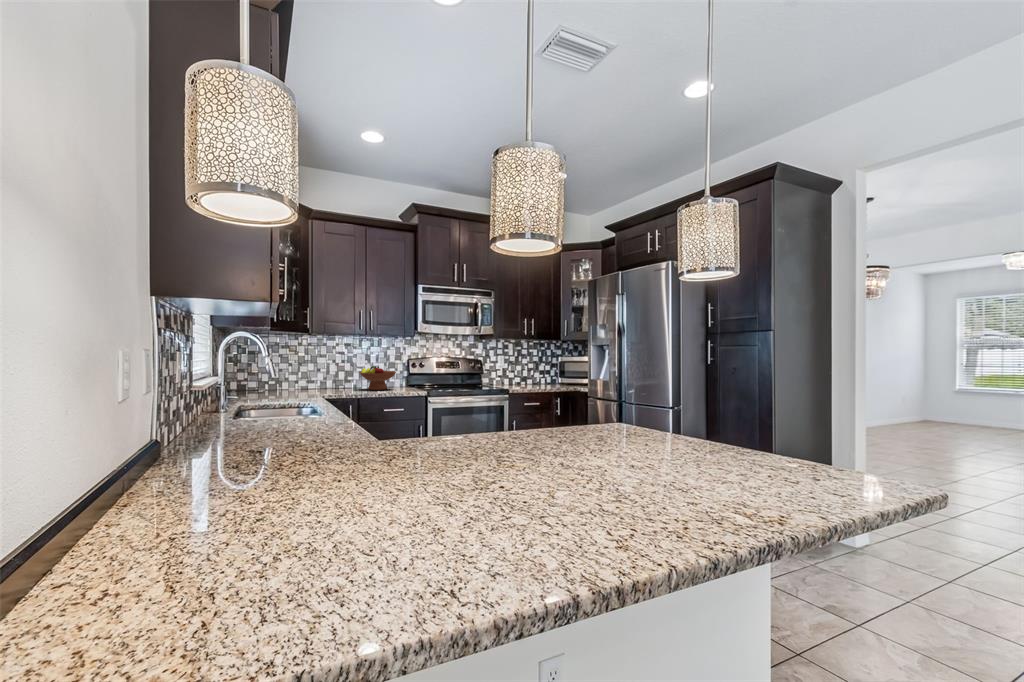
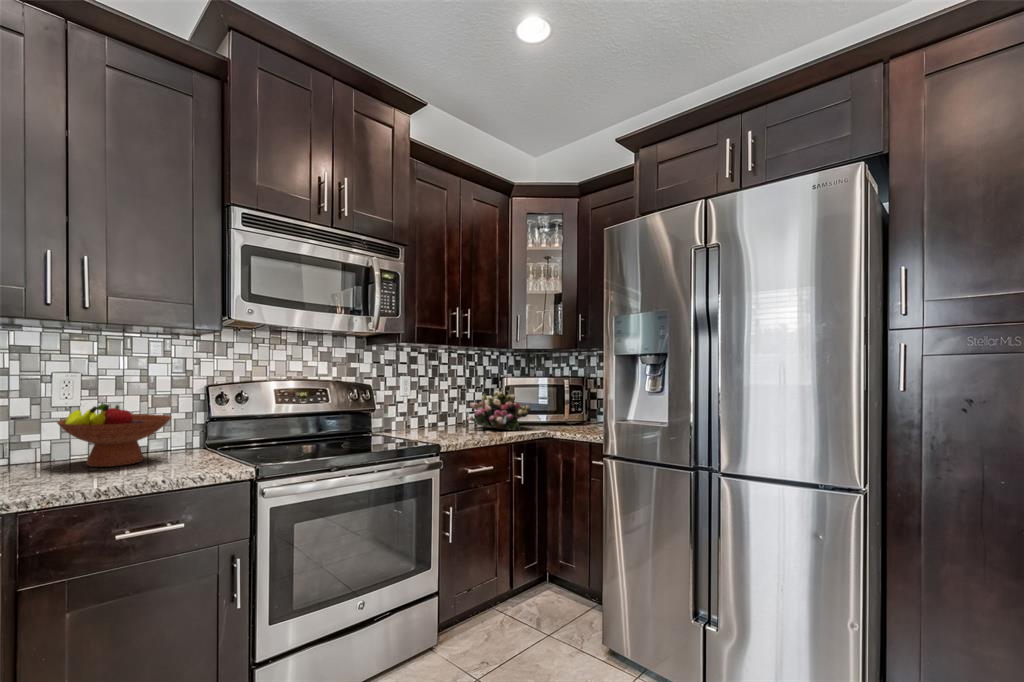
flower arrangement: none [534,364,570,387] -> present [467,391,531,431]

